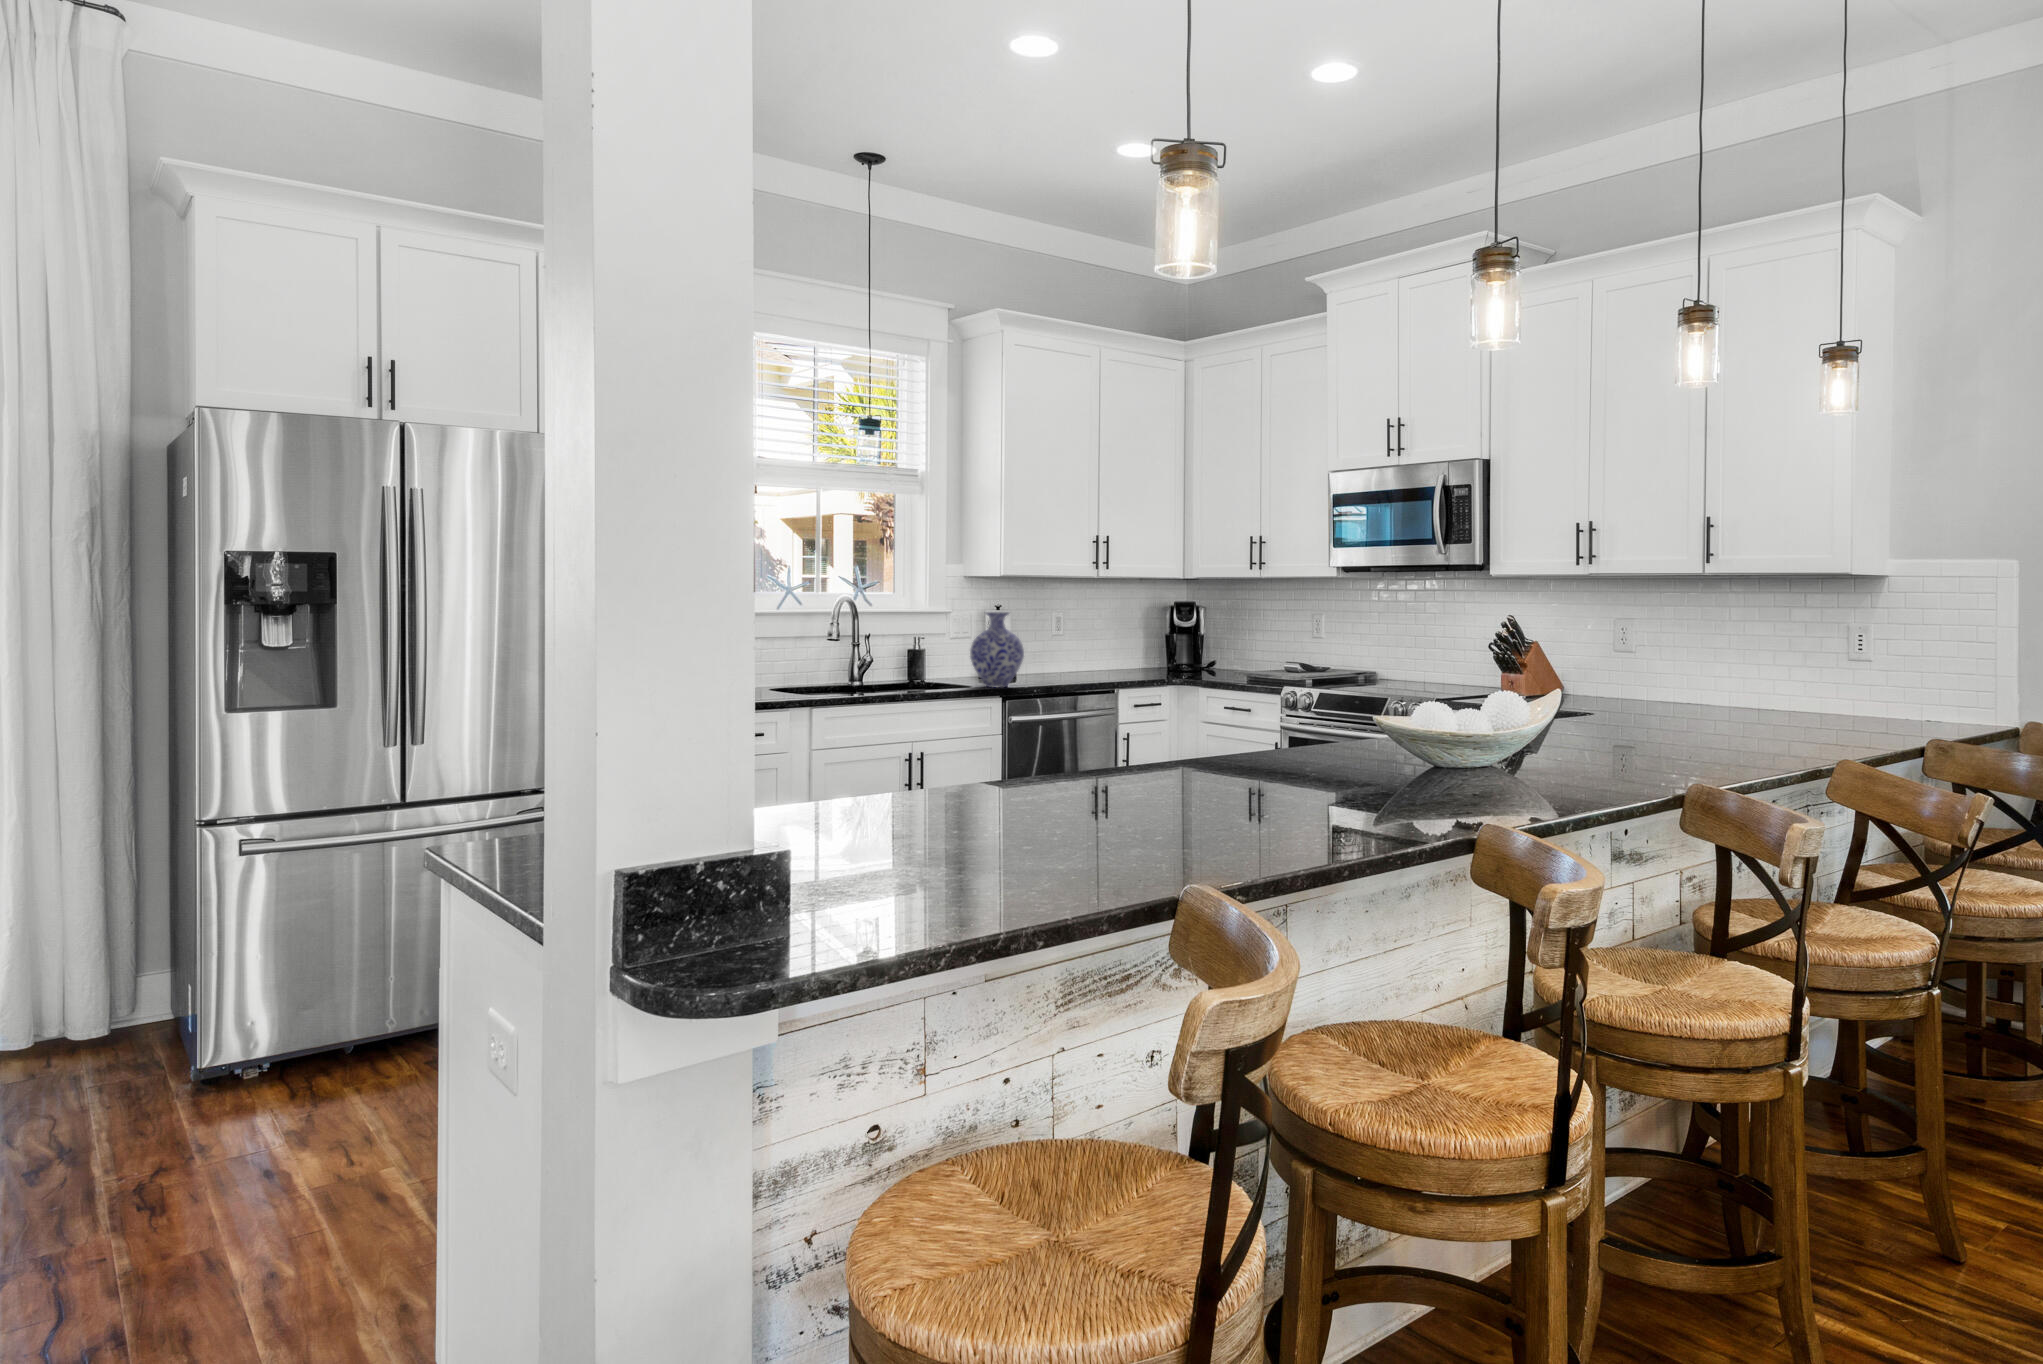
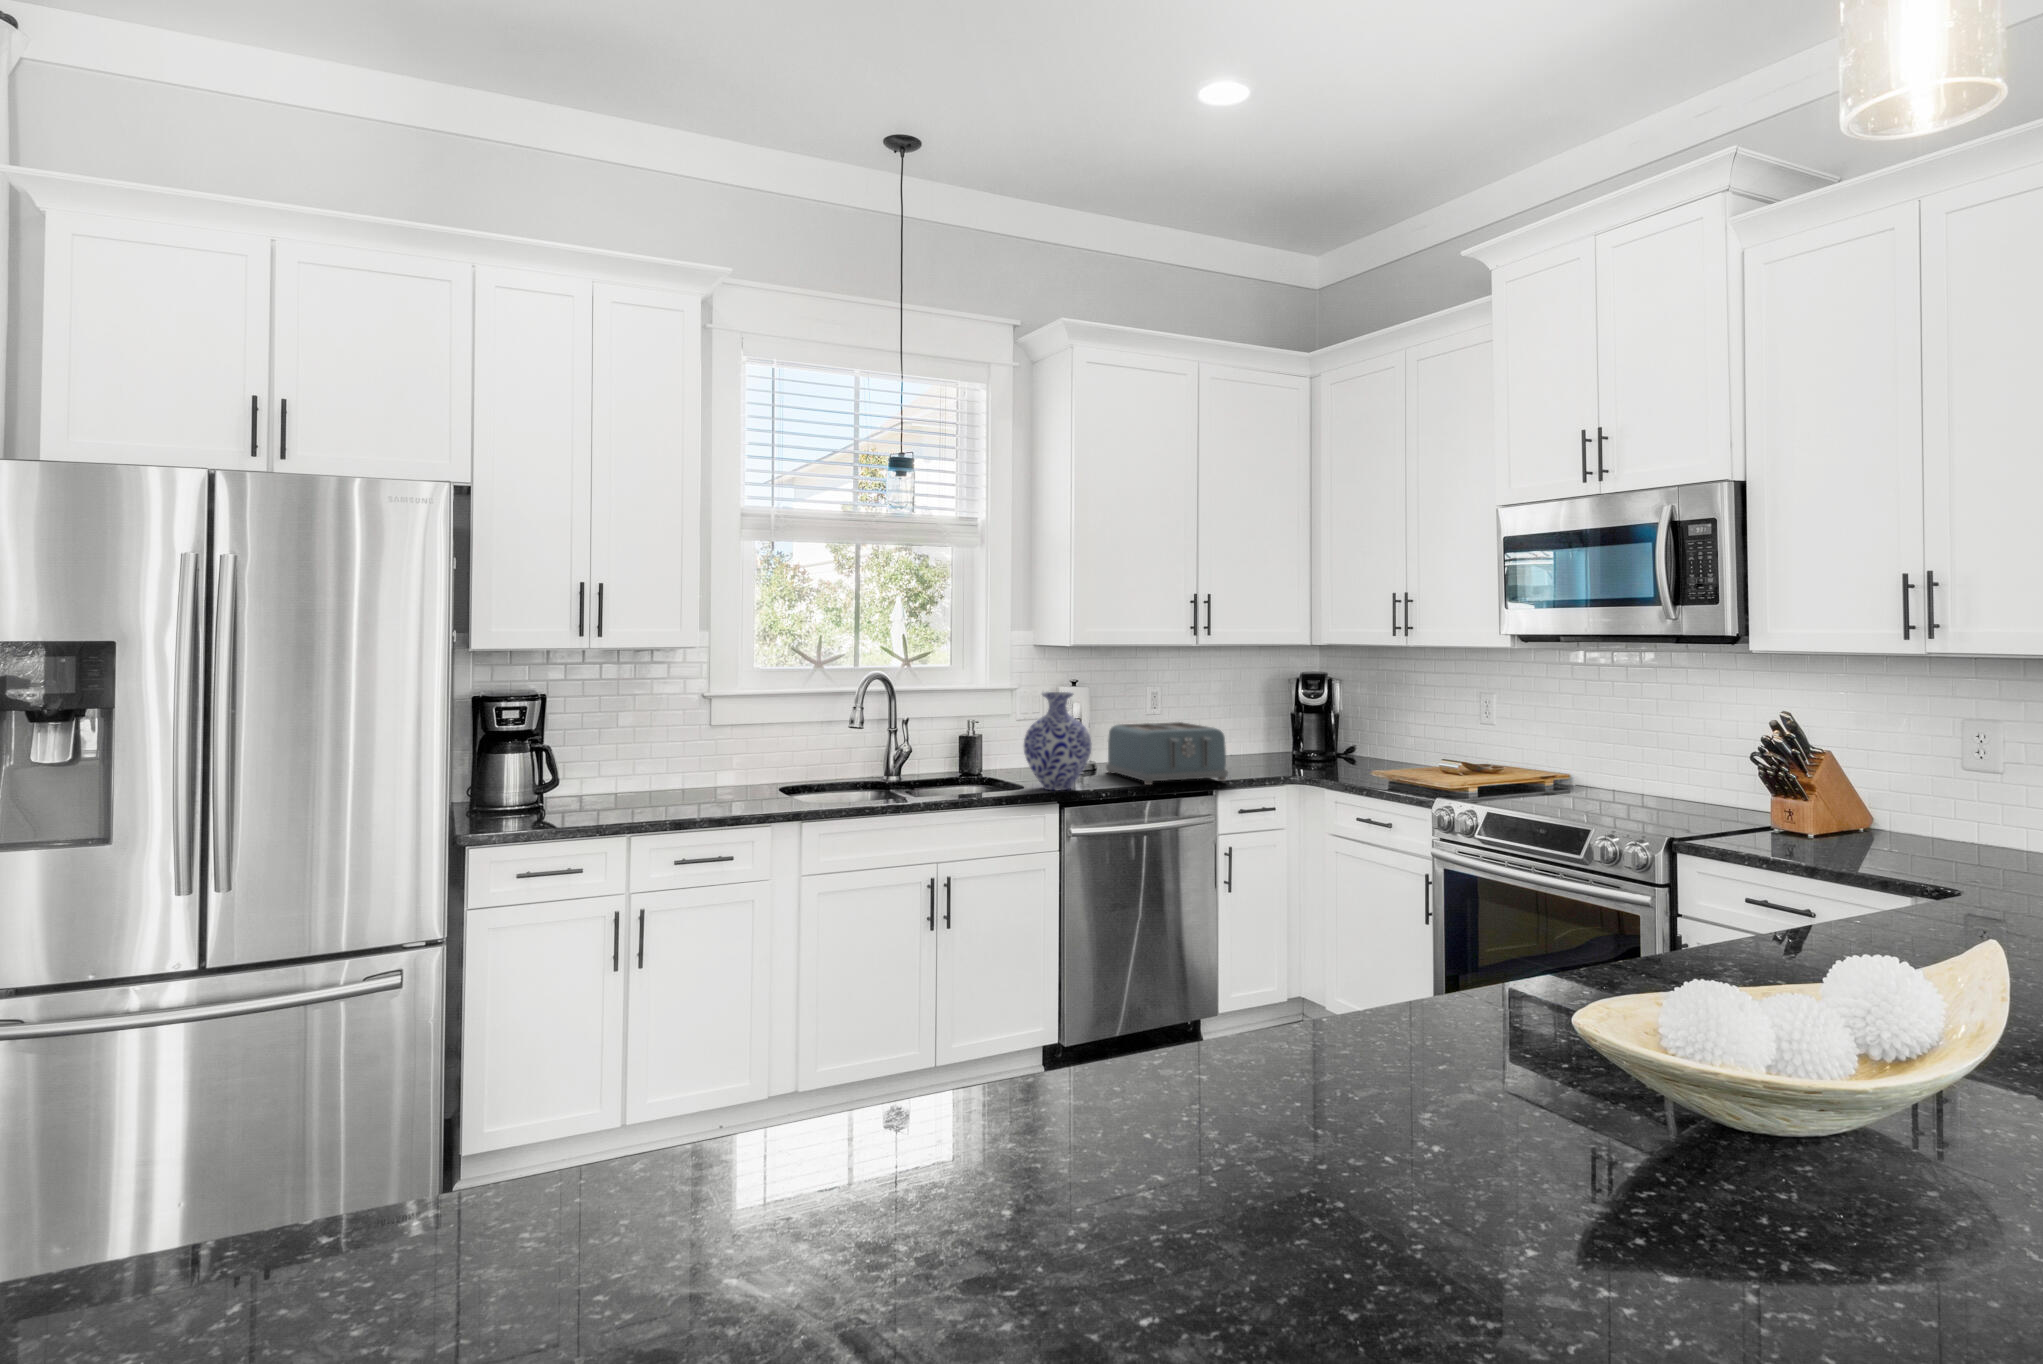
toaster: none [1027,638,1126,684] -> present [1106,722,1228,785]

